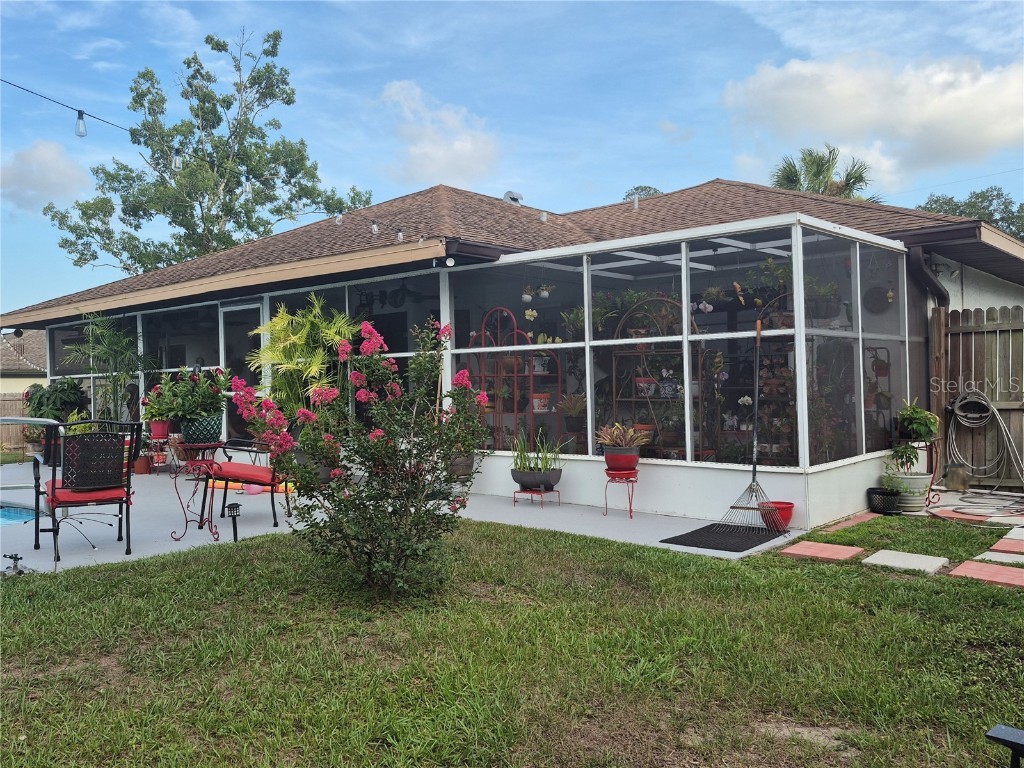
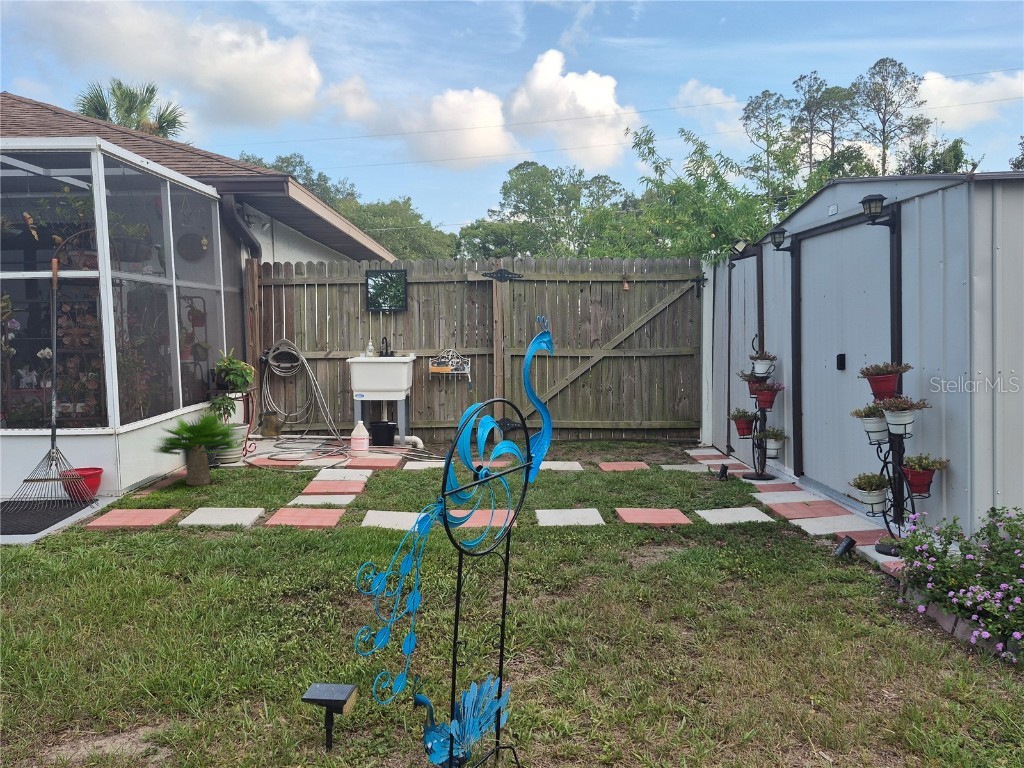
potted plant: none [834,455,928,529] -> present [154,413,239,485]

